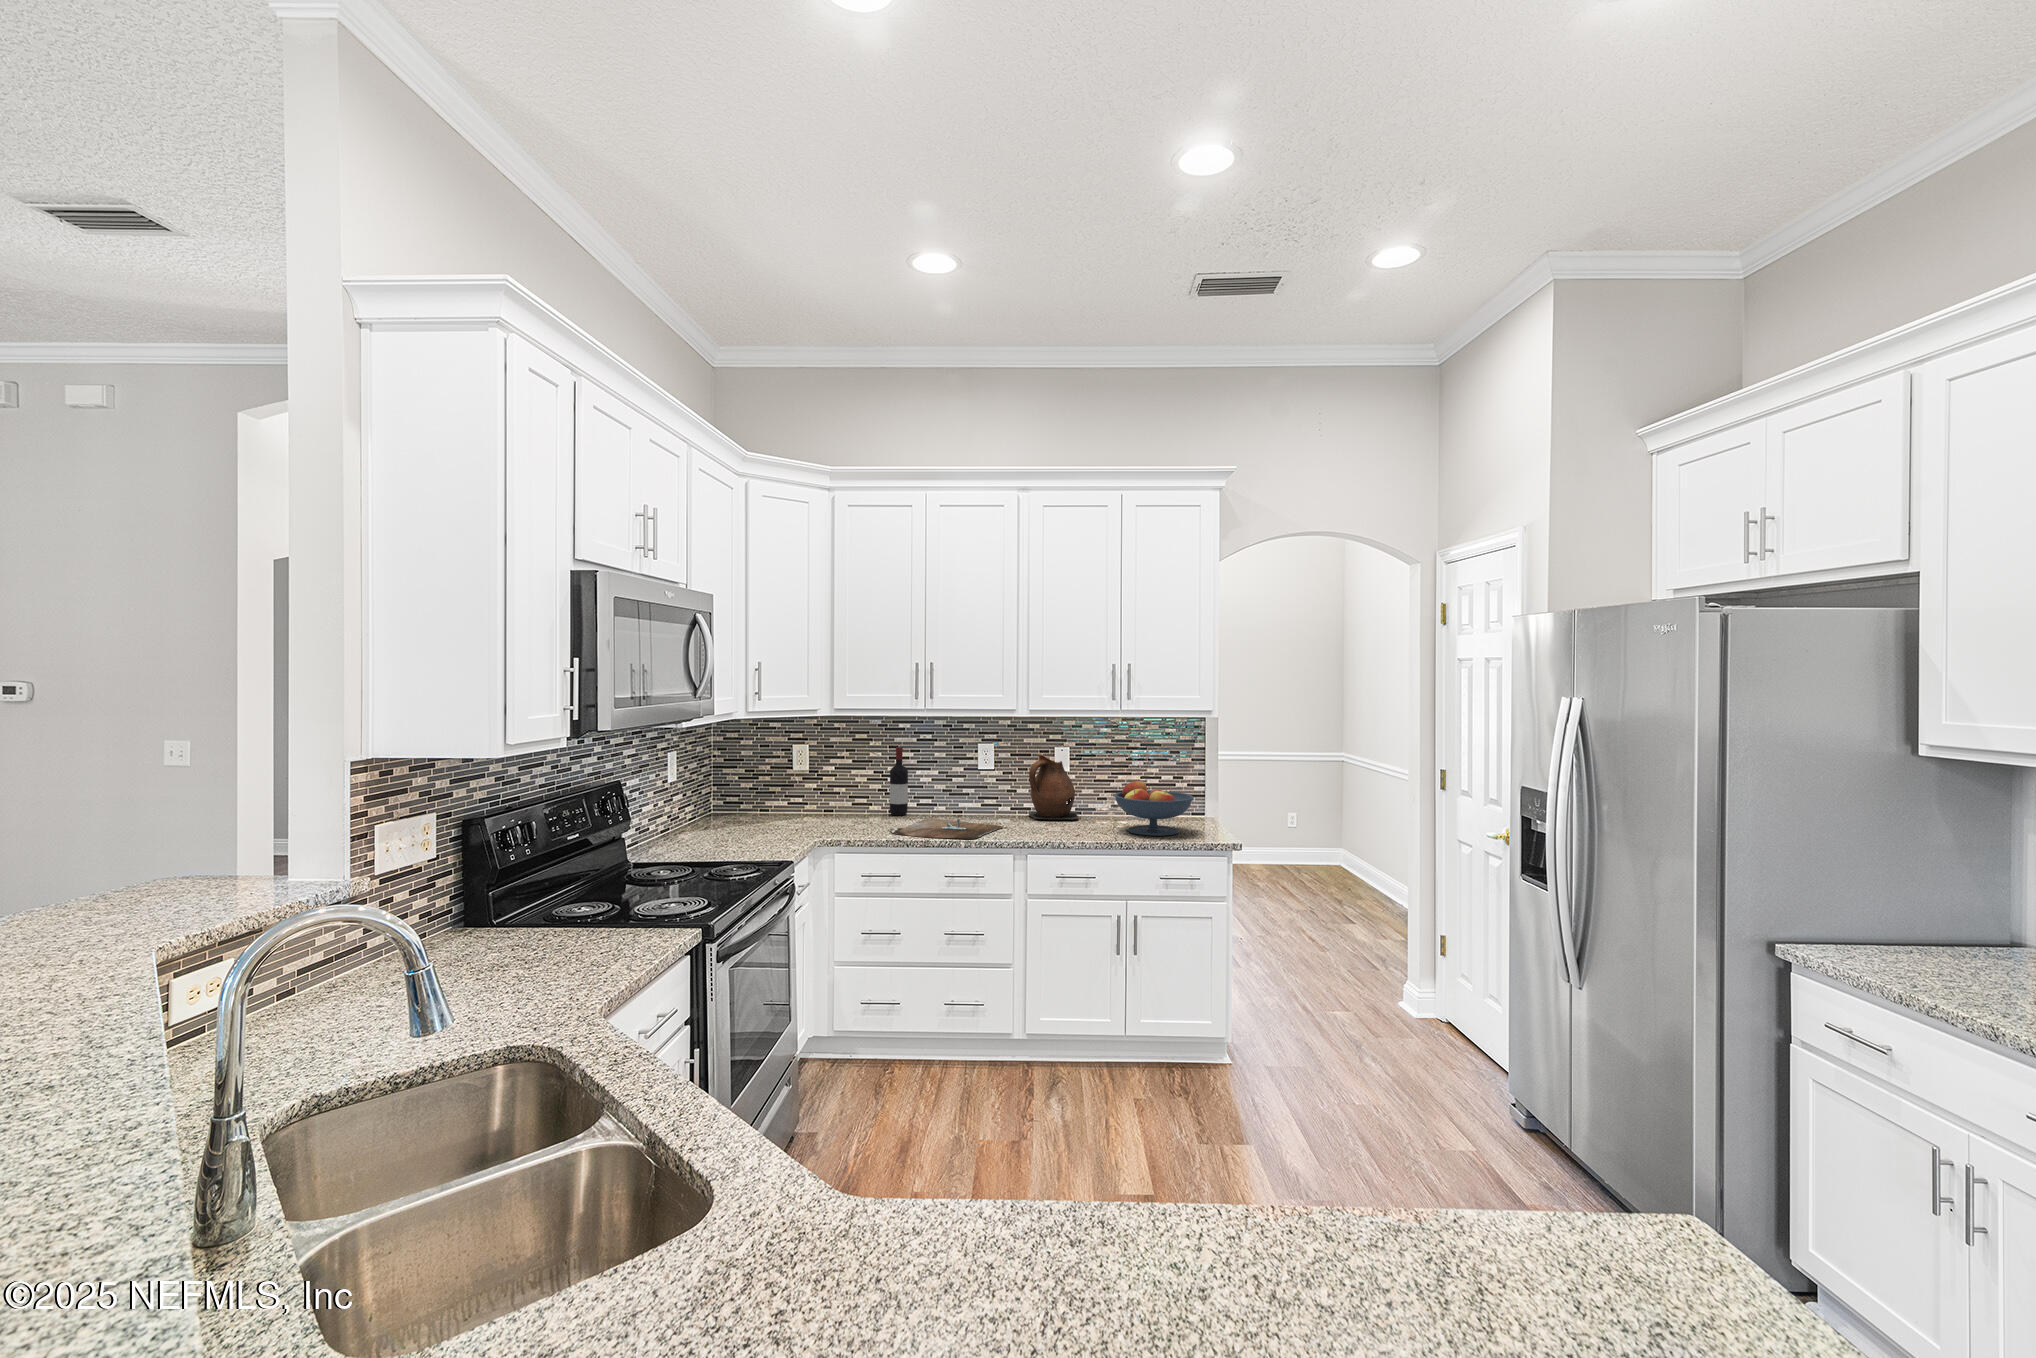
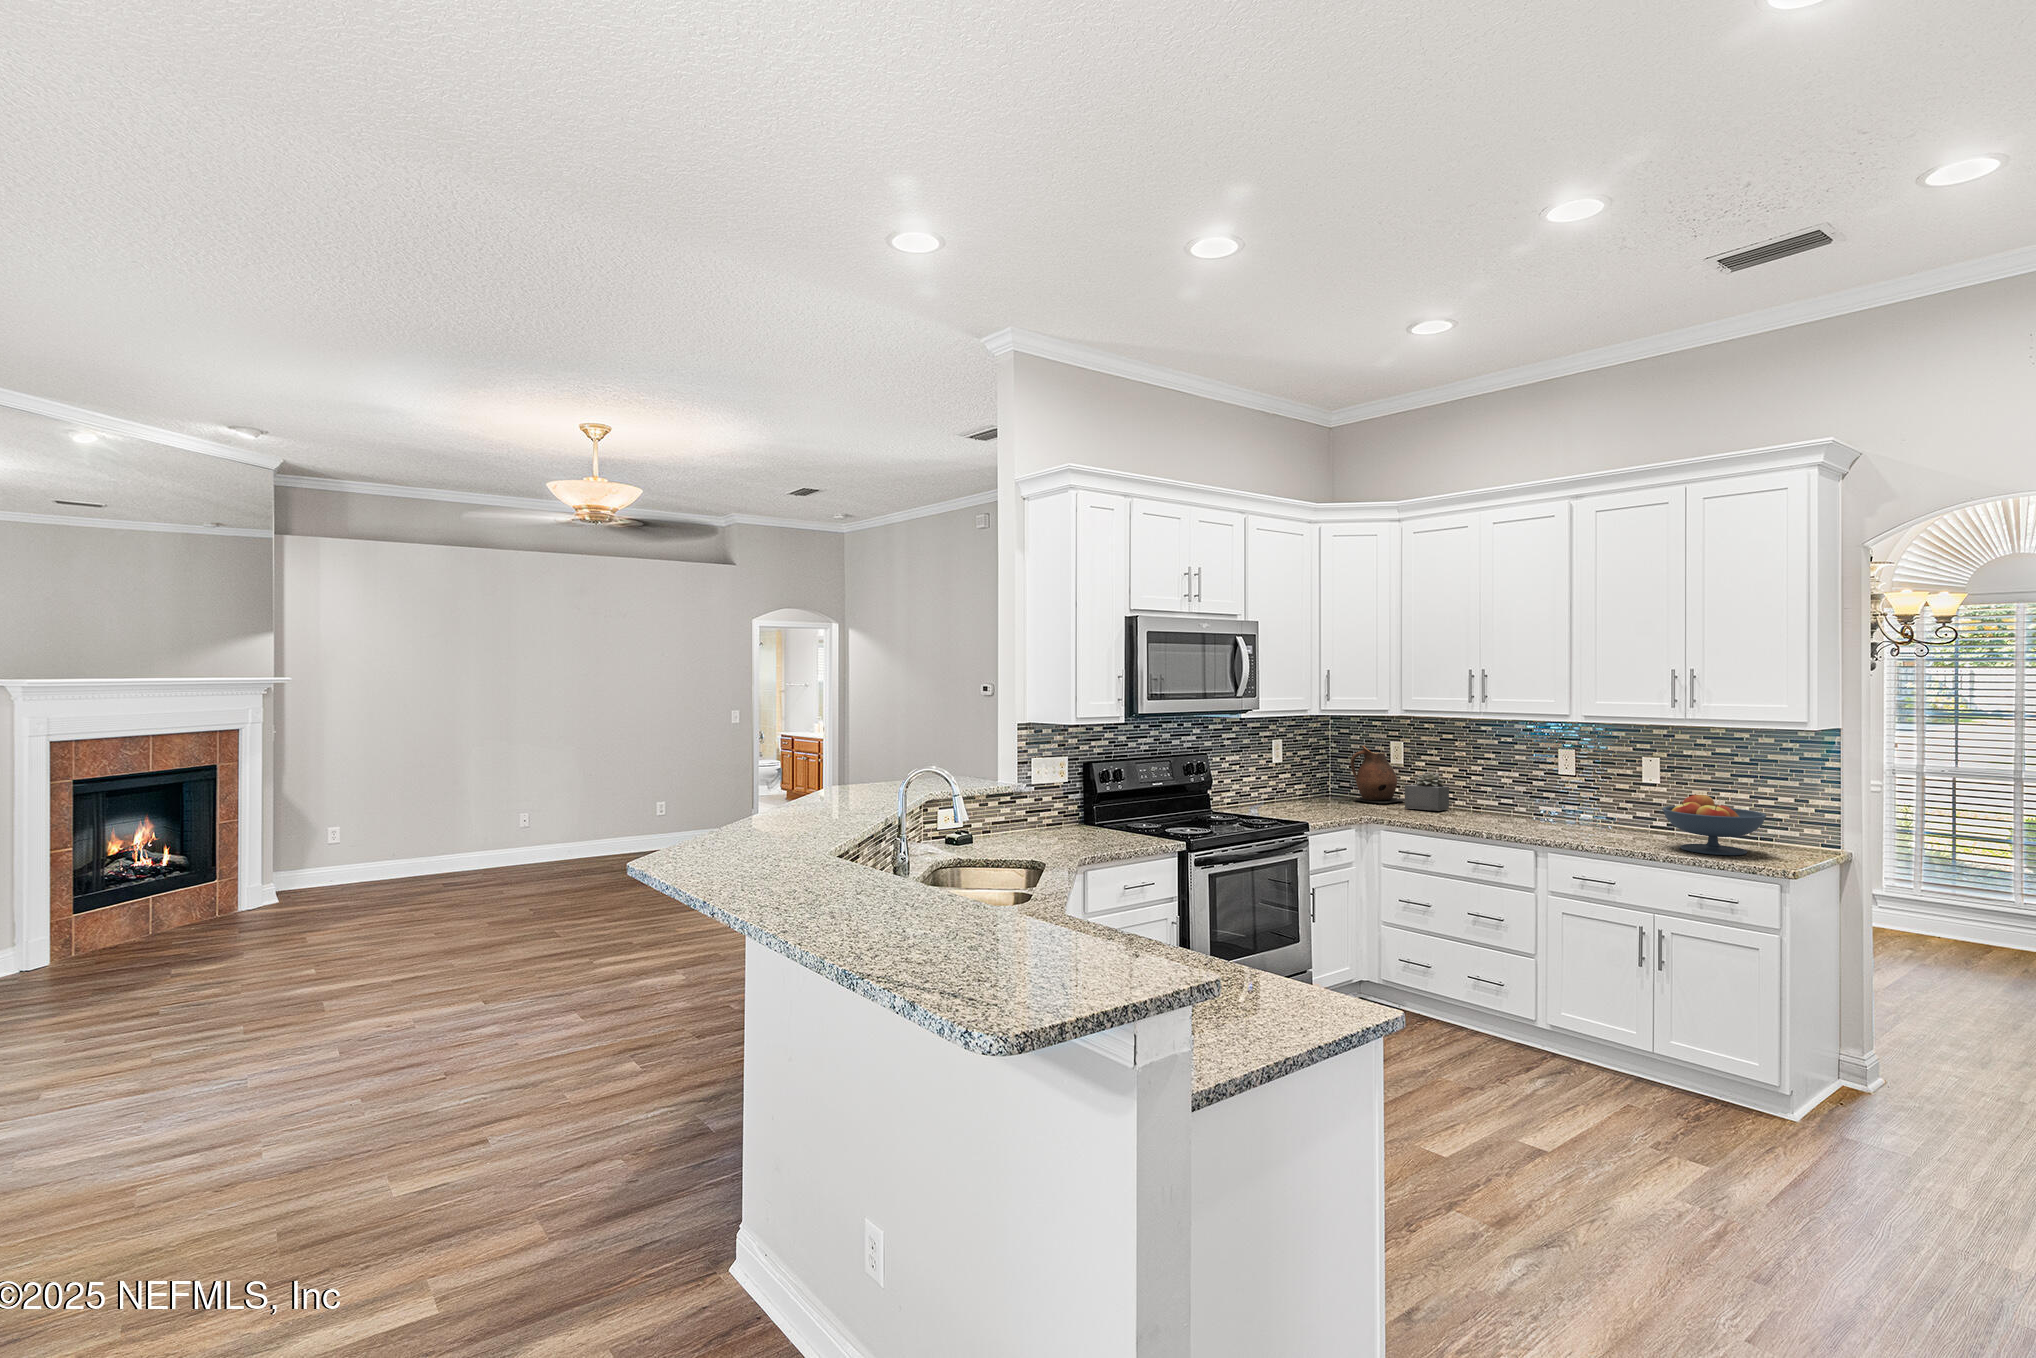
wine bottle: present [890,747,908,815] -> none [1468,747,1486,811]
ceramic pitcher: present [1029,754,1078,820] -> present [1351,746,1405,804]
succulent plant: none [835,777,875,821] -> present [1405,772,1449,811]
cutting board: present [890,818,1003,839] -> none [1433,815,1551,831]

